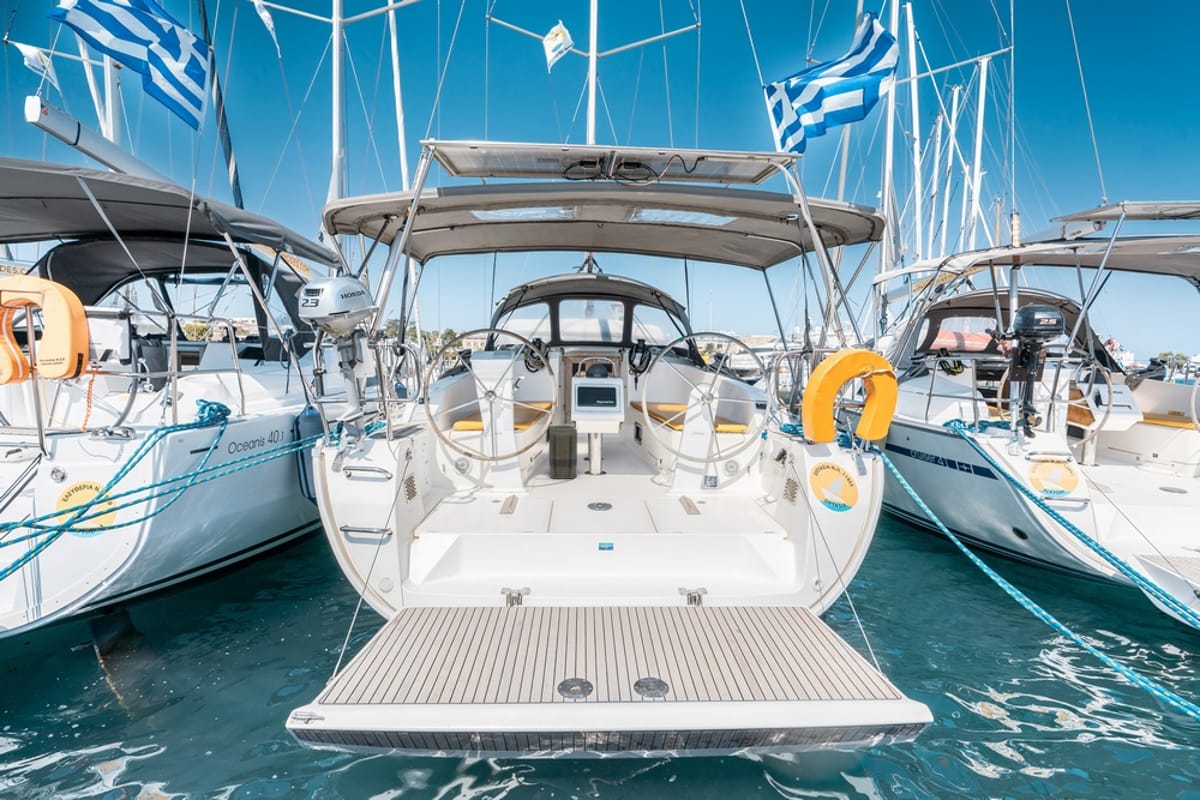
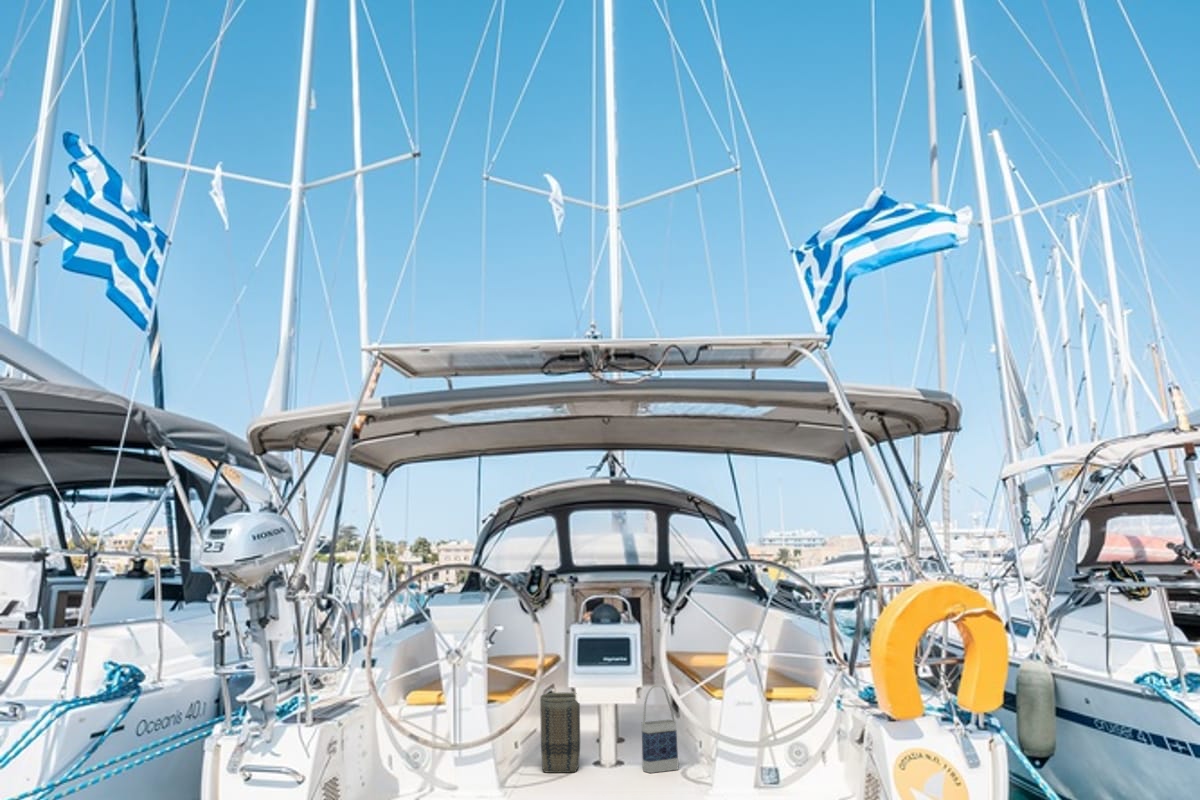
bag: none [621,421,646,480] -> present [642,685,678,773]

